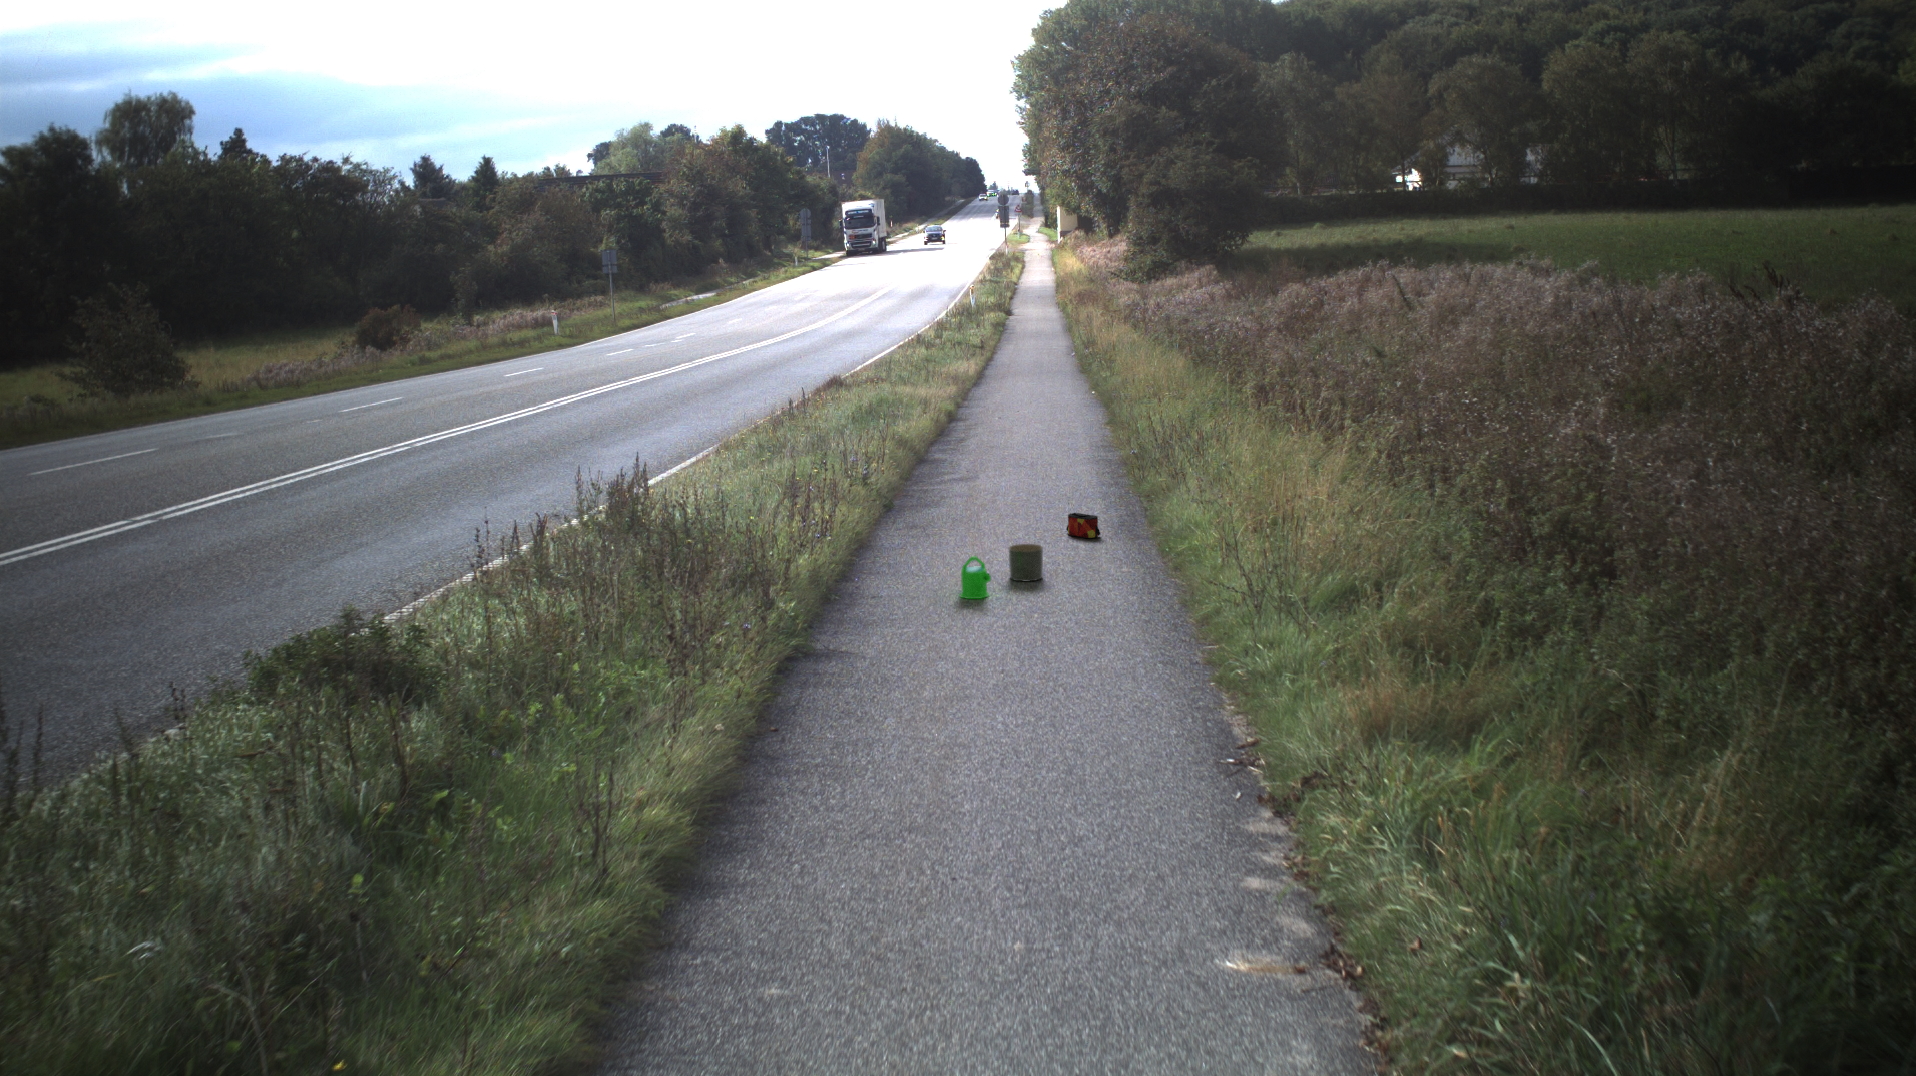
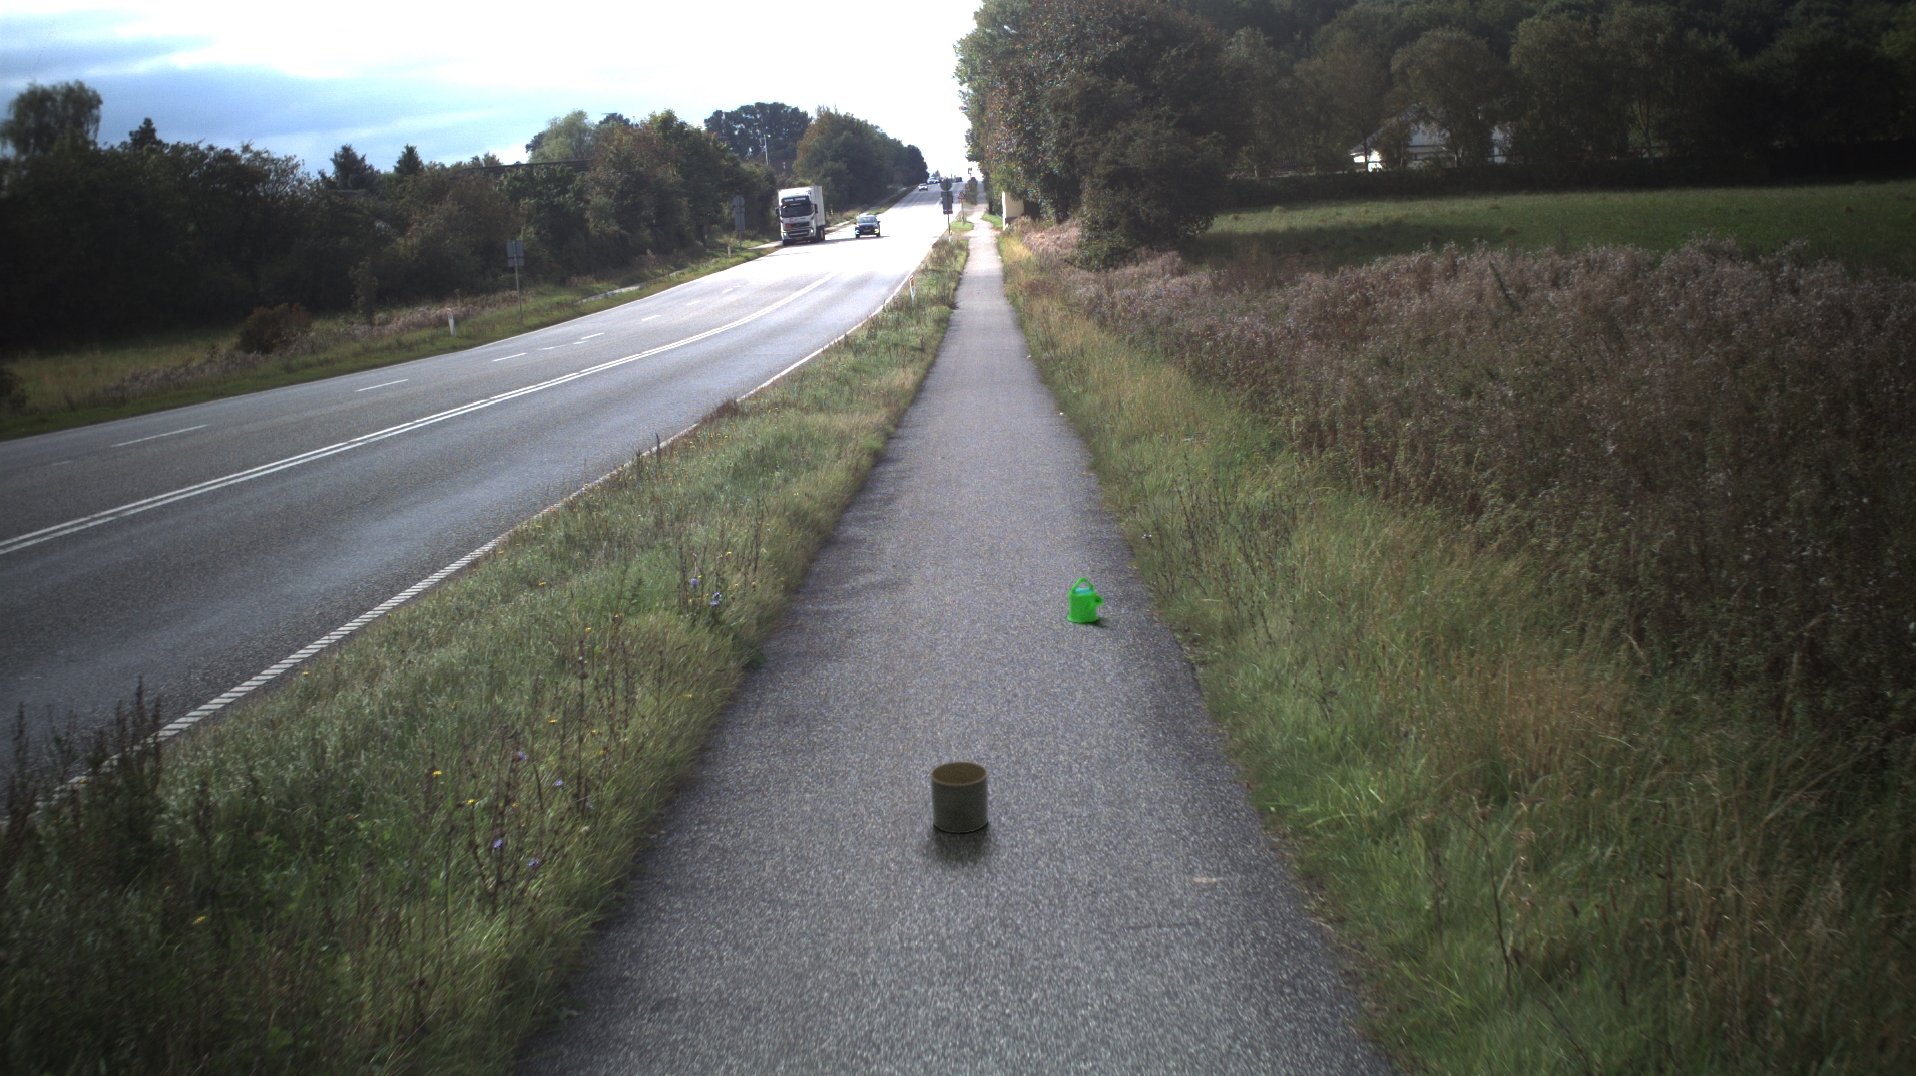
bag: present [1066,513,1100,539] -> none [1025,668,1078,711]
watering can: present [960,556,991,599] -> present [1068,578,1104,623]

